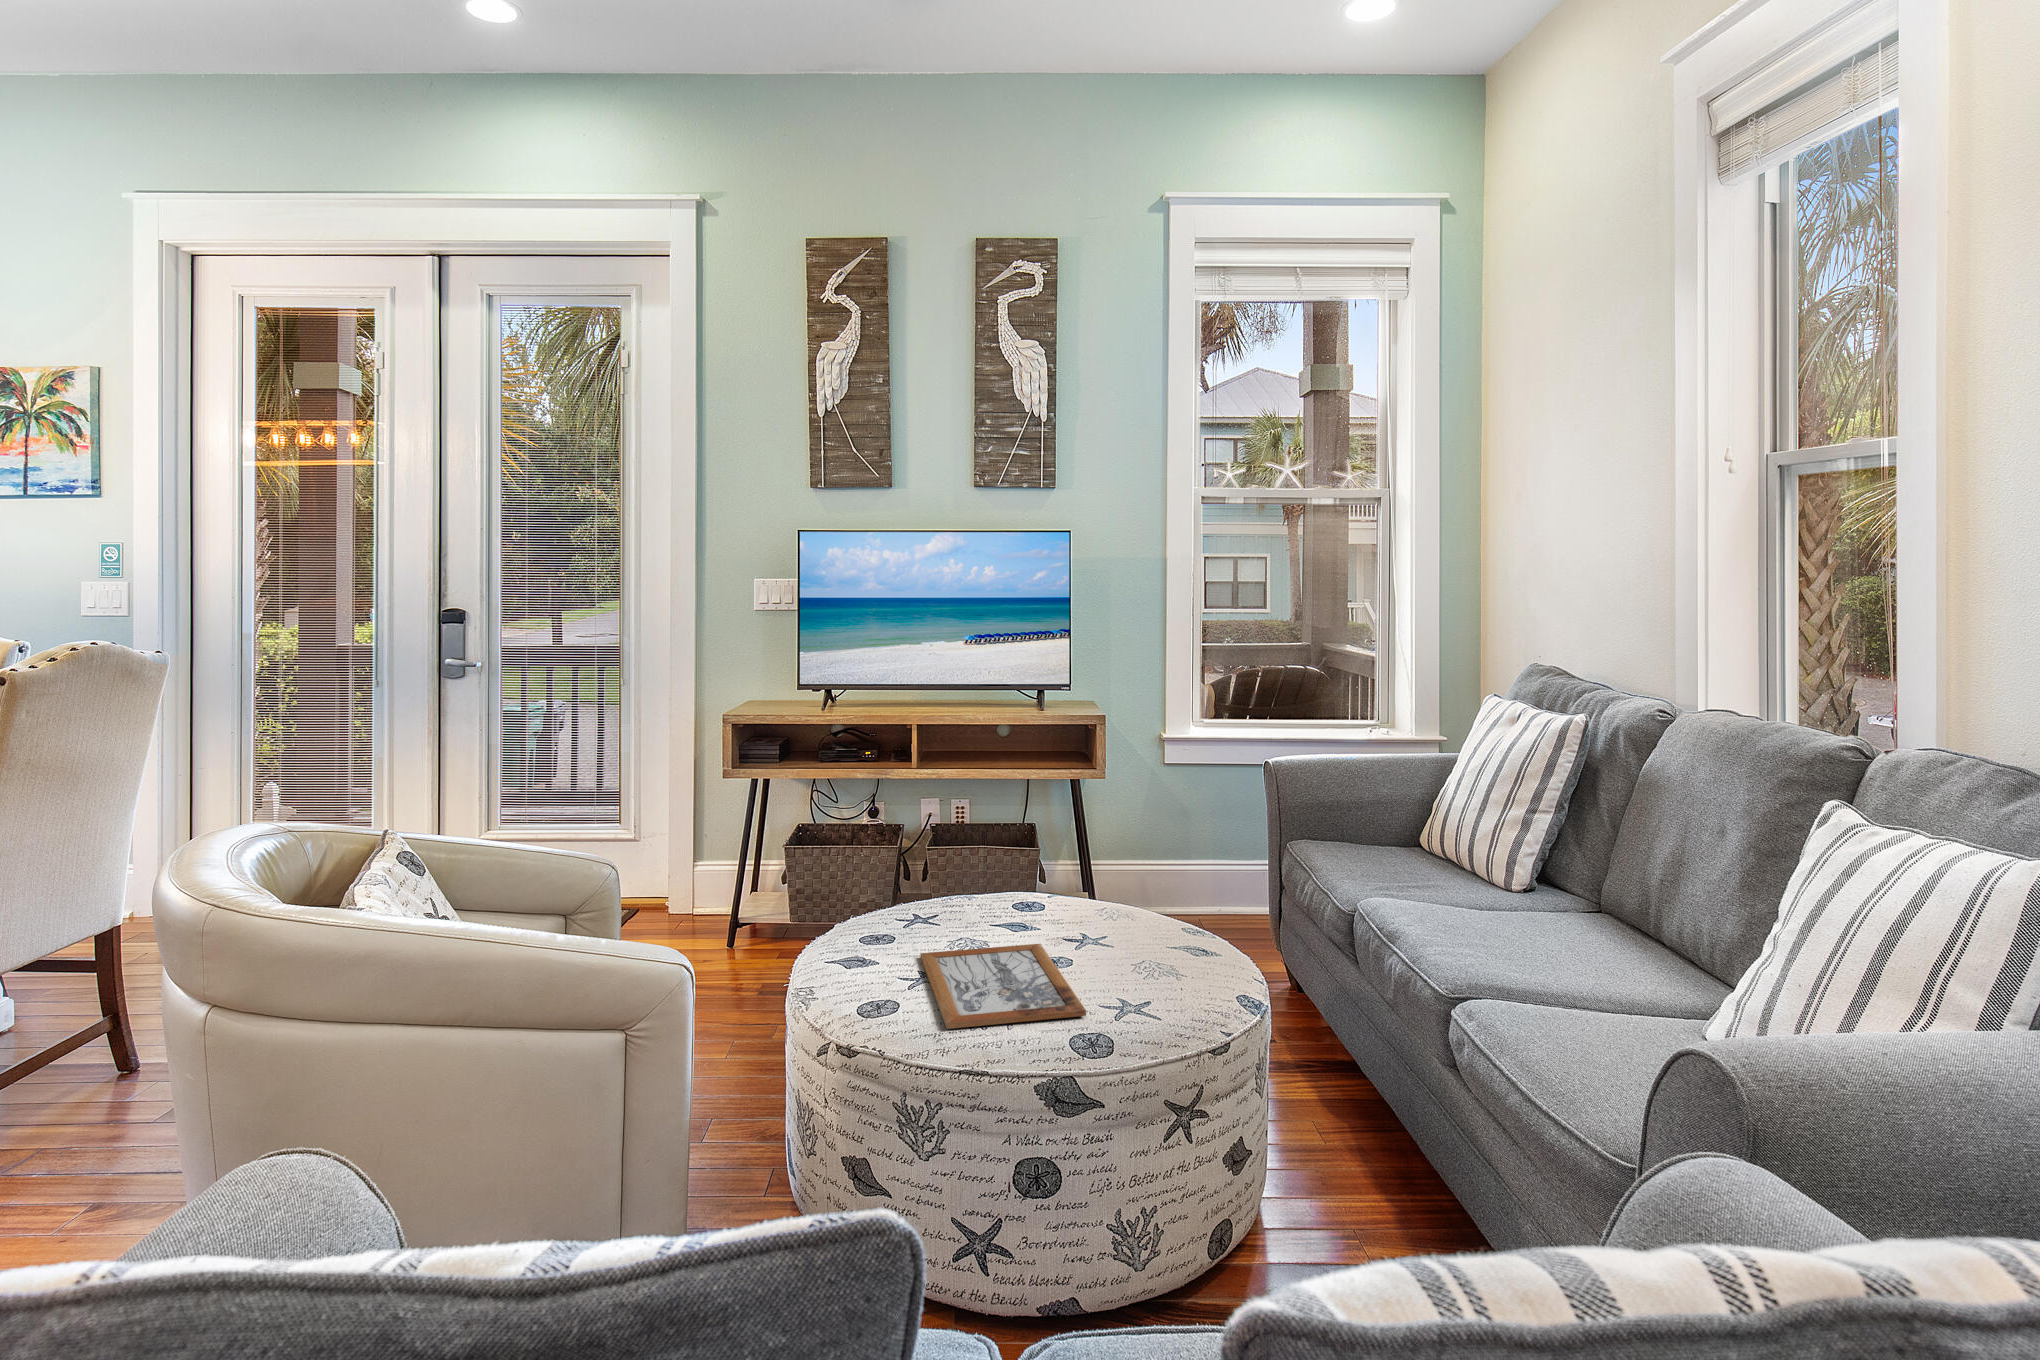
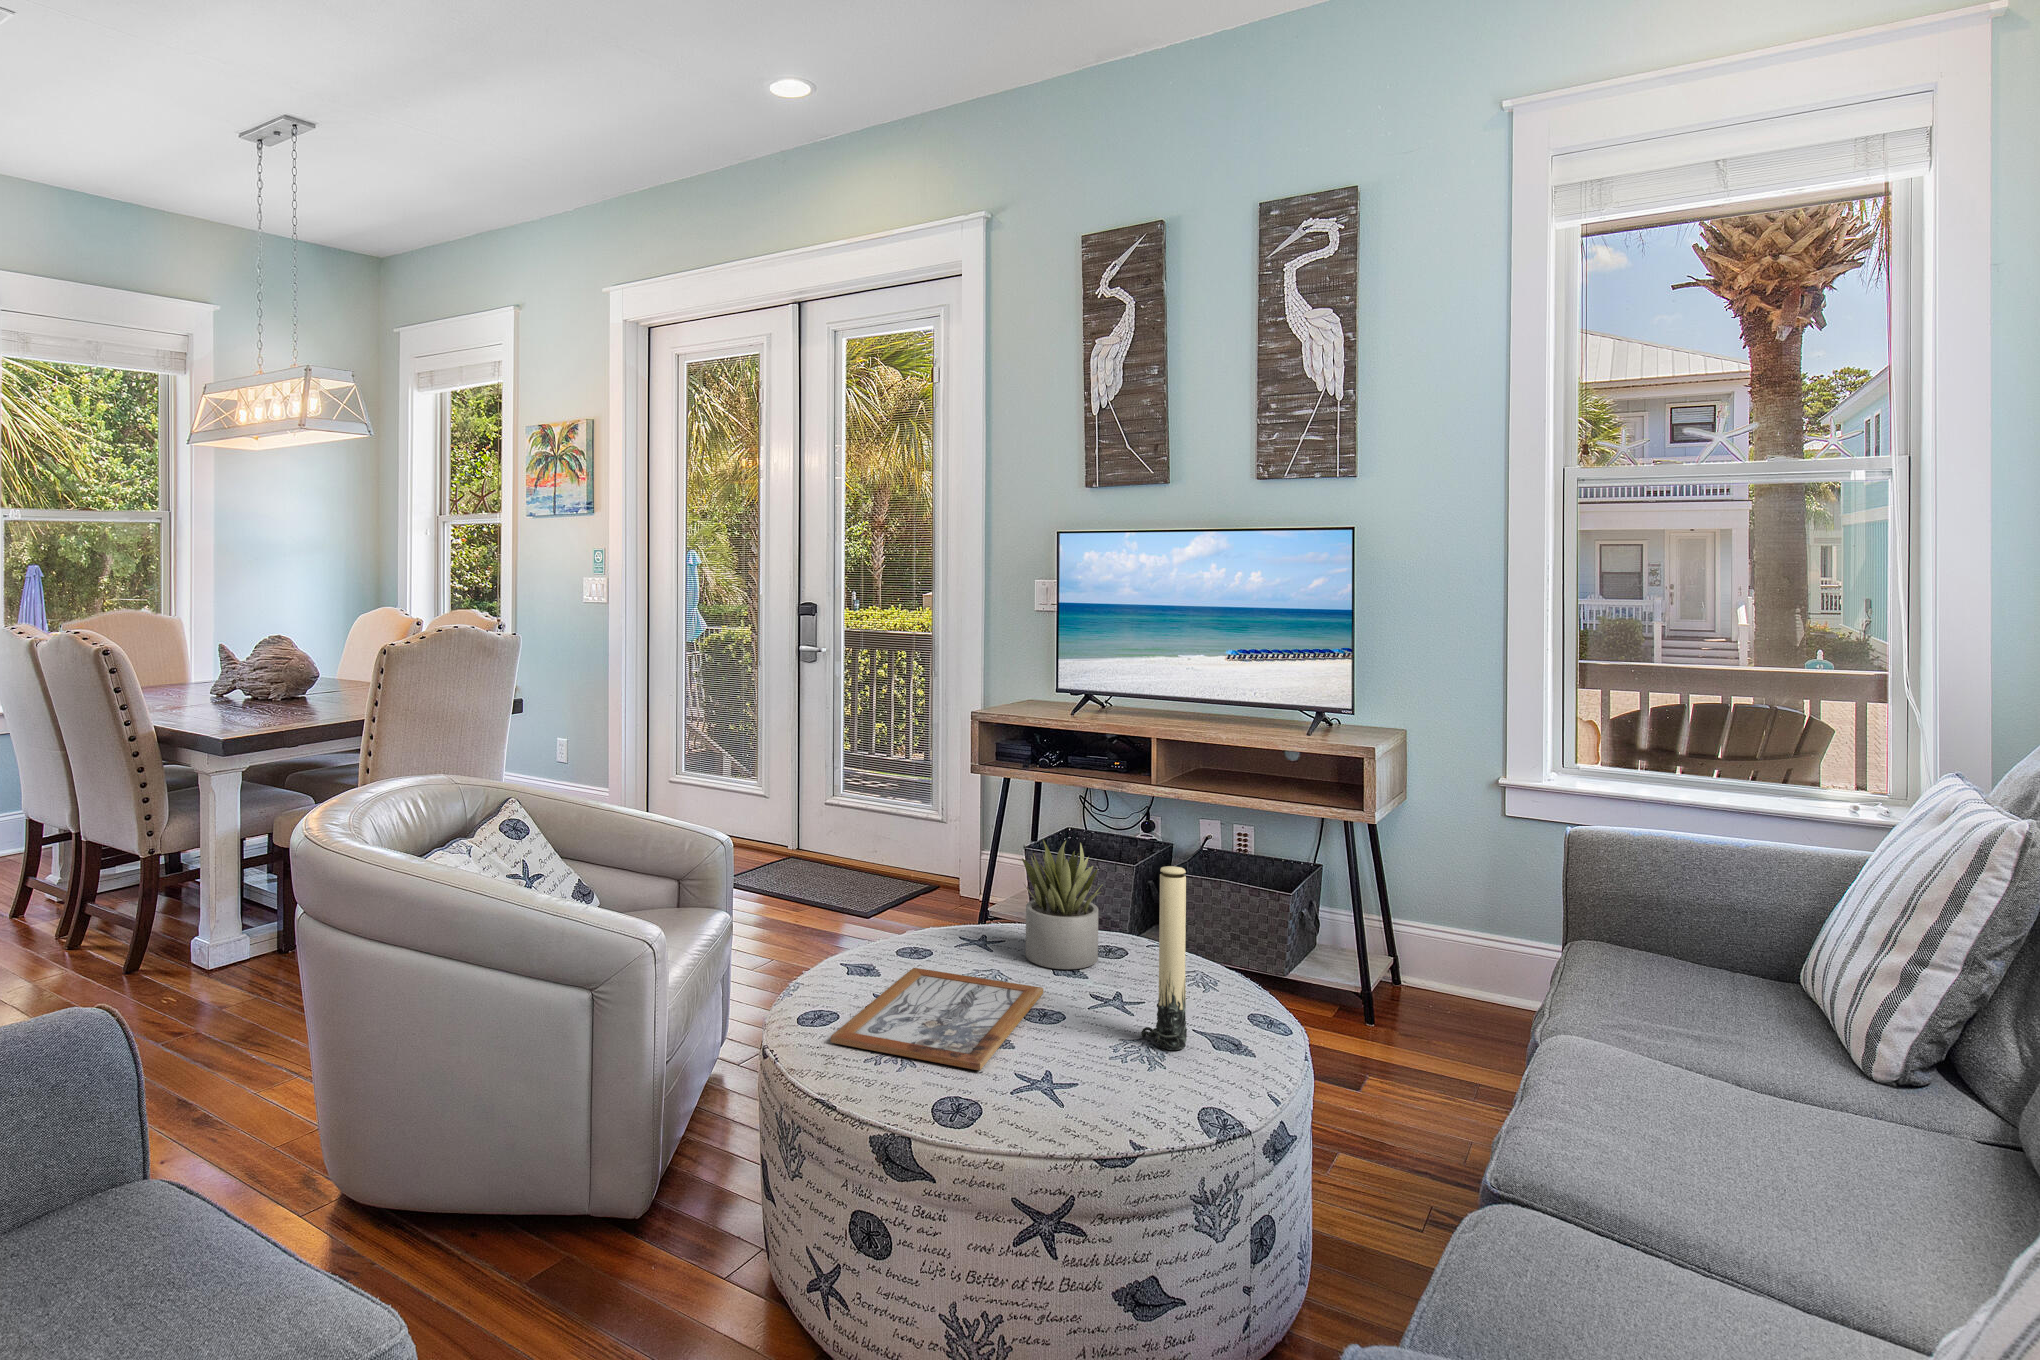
succulent plant: none [972,817,1050,928] -> present [1022,840,1102,969]
candle: none [1147,821,1187,965] -> present [1141,866,1187,1050]

